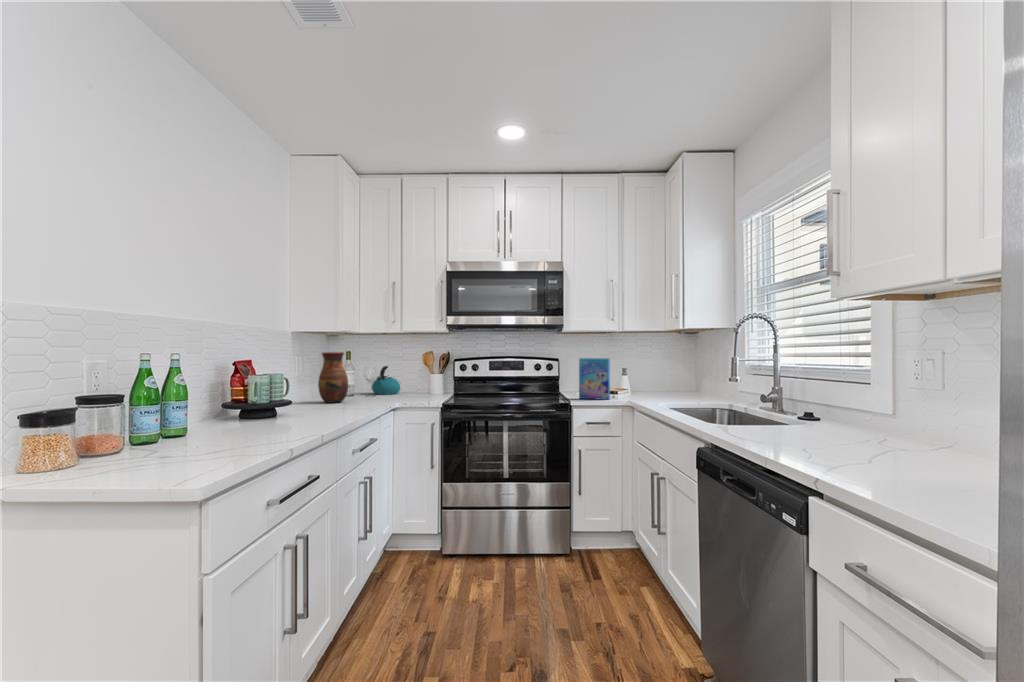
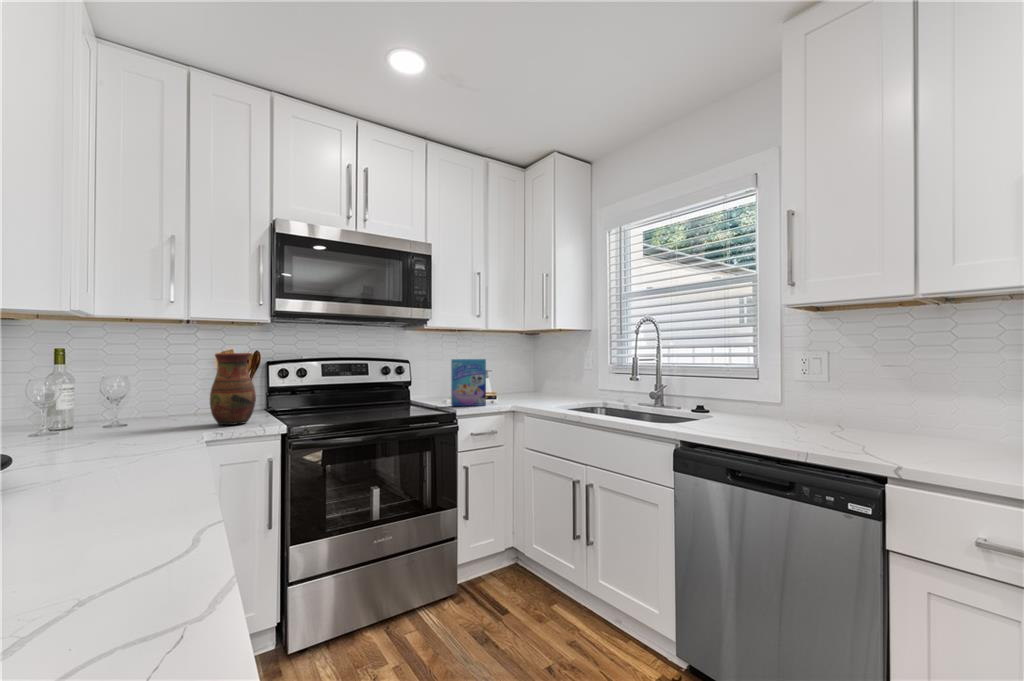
vase: present [318,352,349,403] -> present [210,353,256,425]
kettle: present [372,366,400,394] -> none [114,376,171,421]

